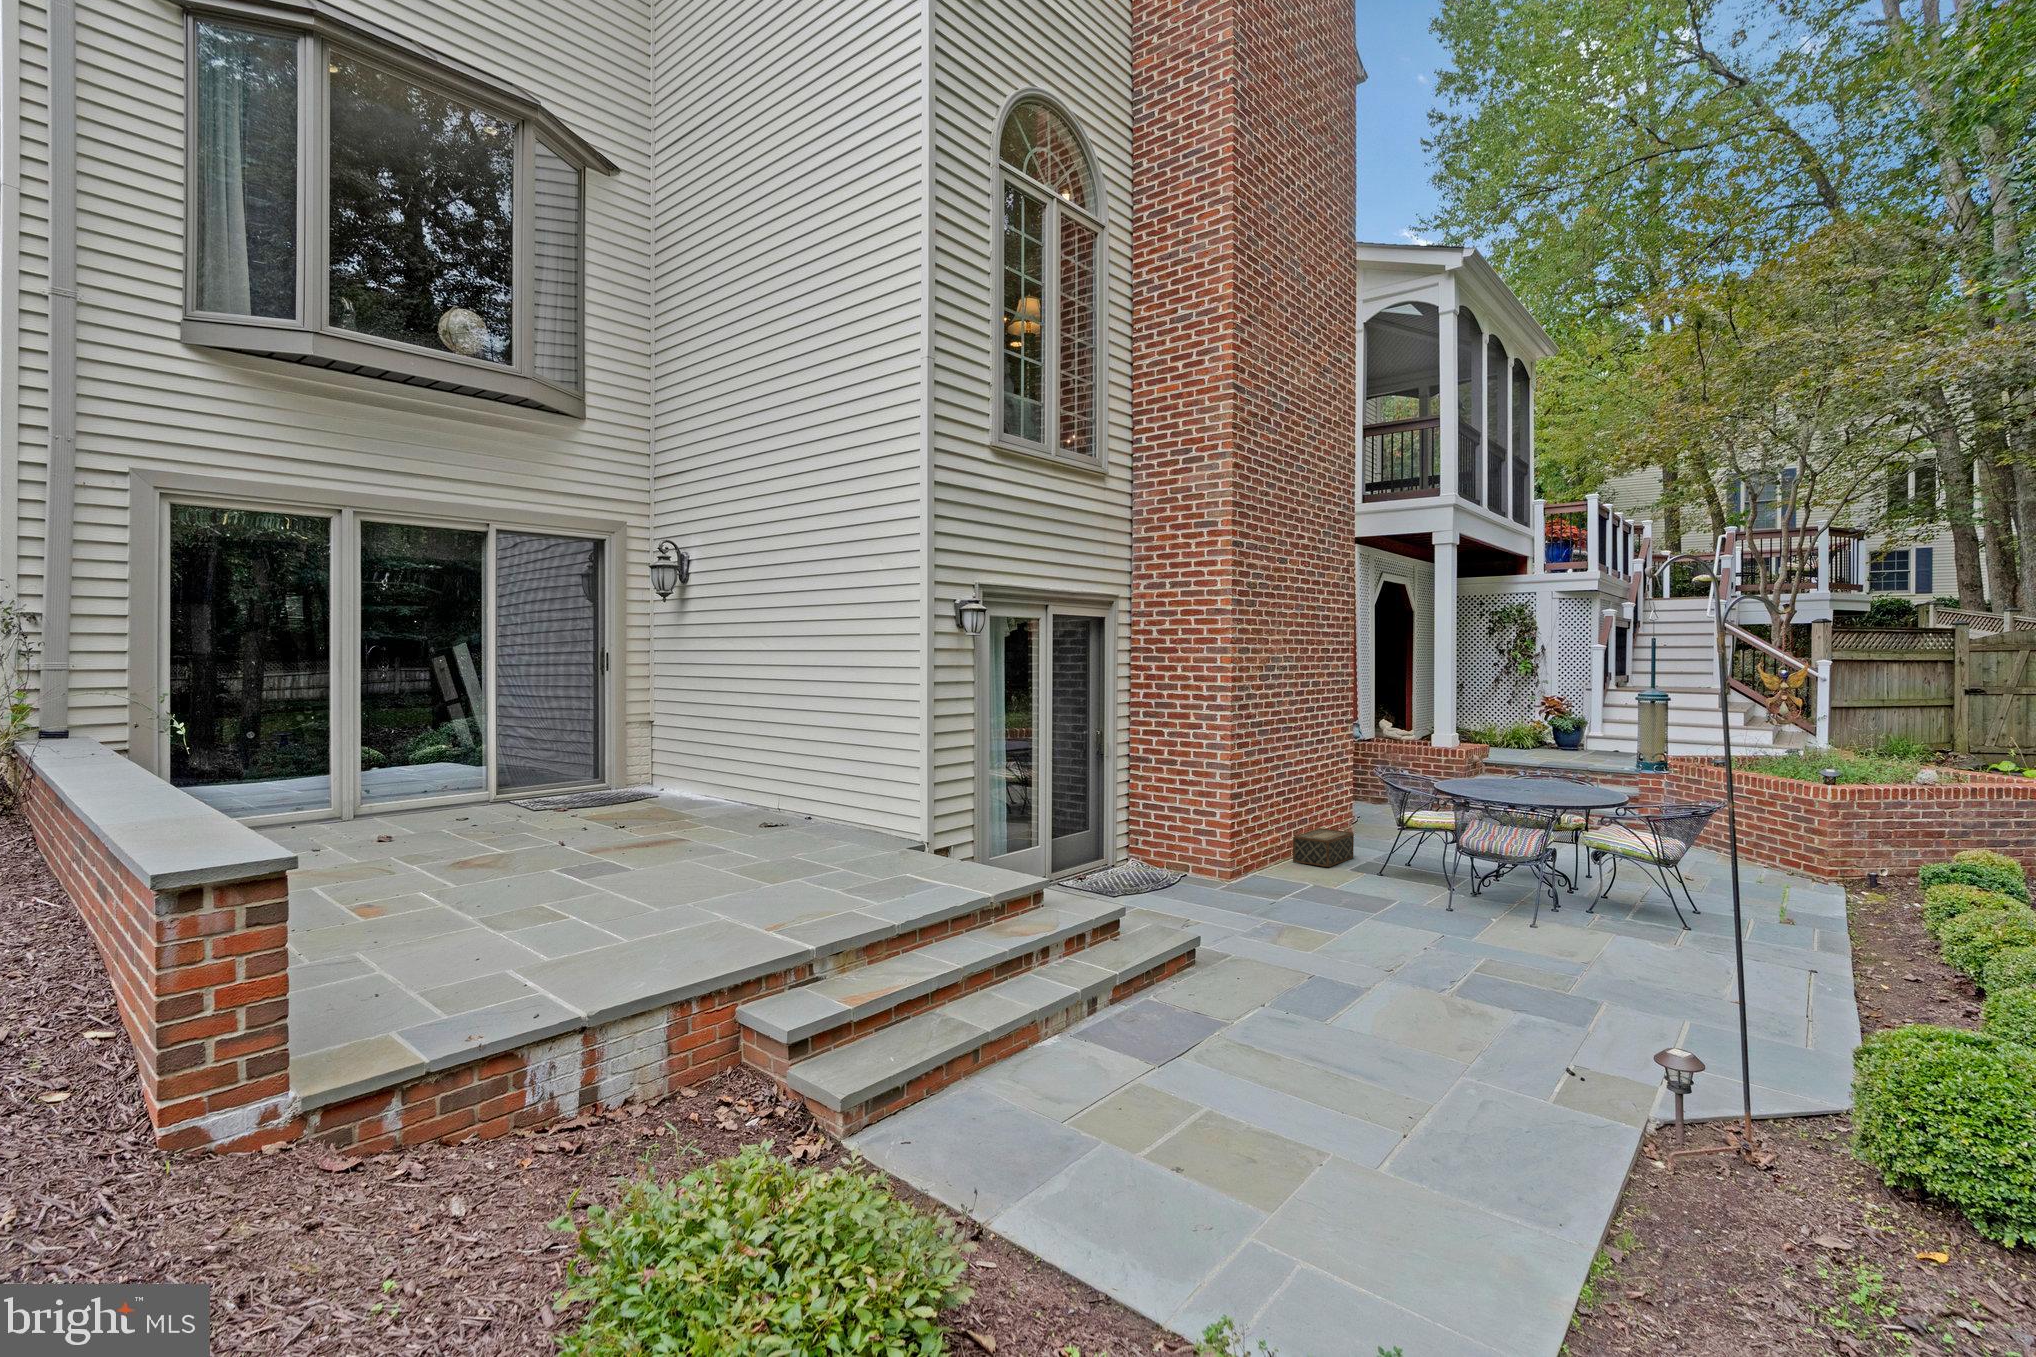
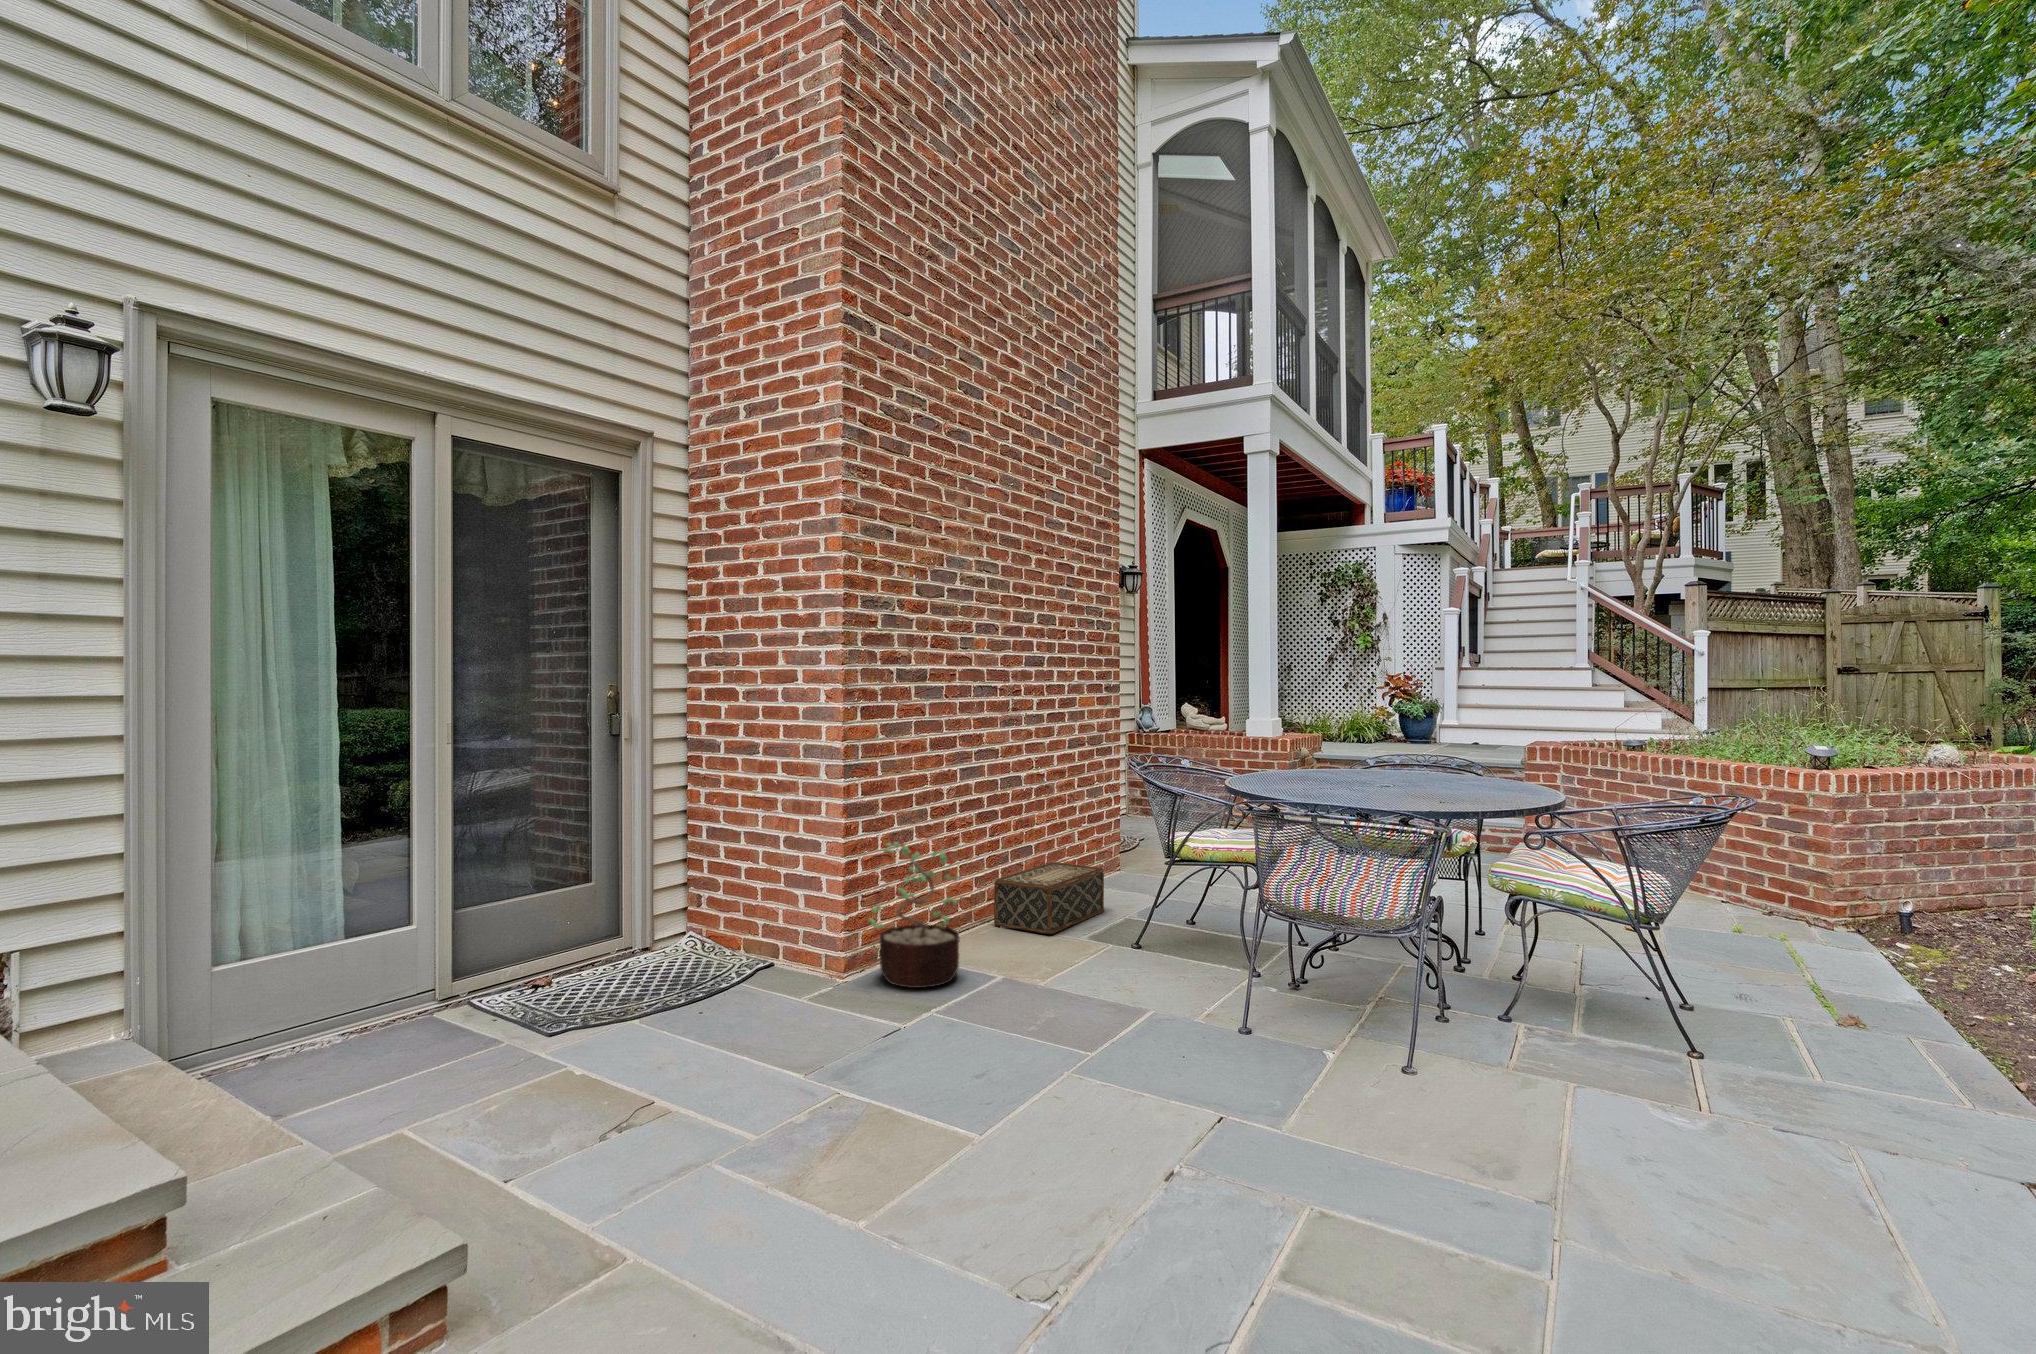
decorative plant: none [1243,810,1294,887] -> present [865,838,961,988]

